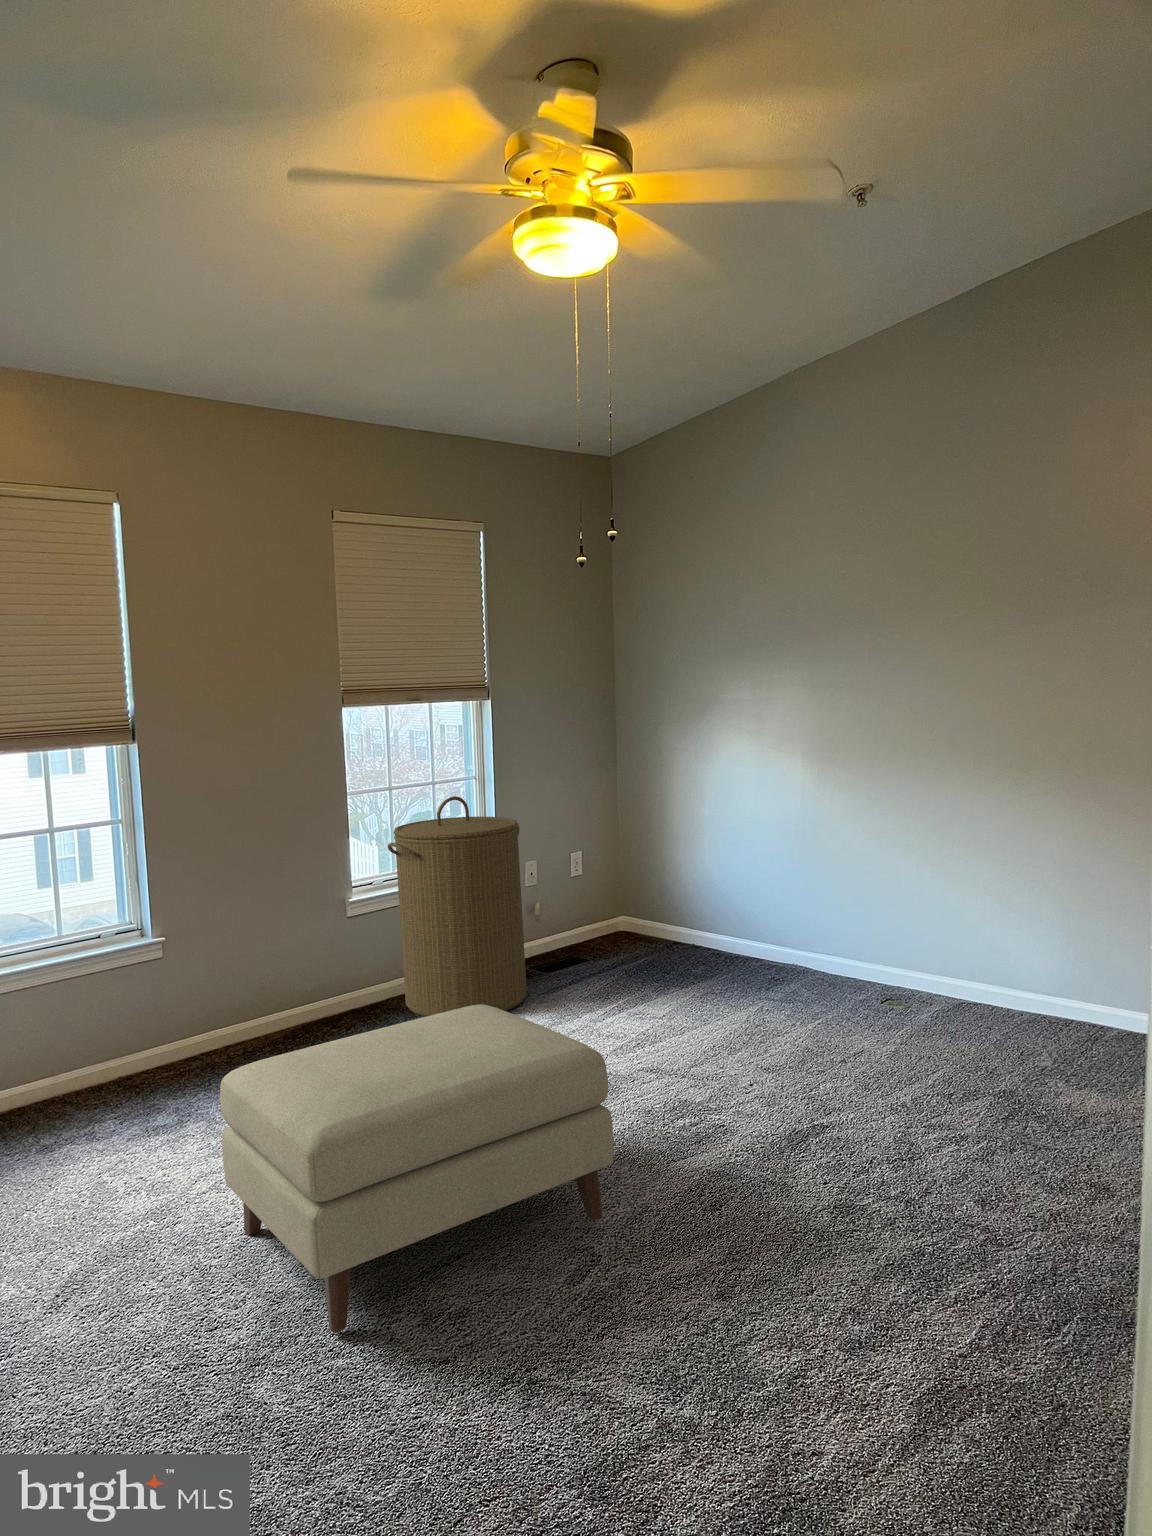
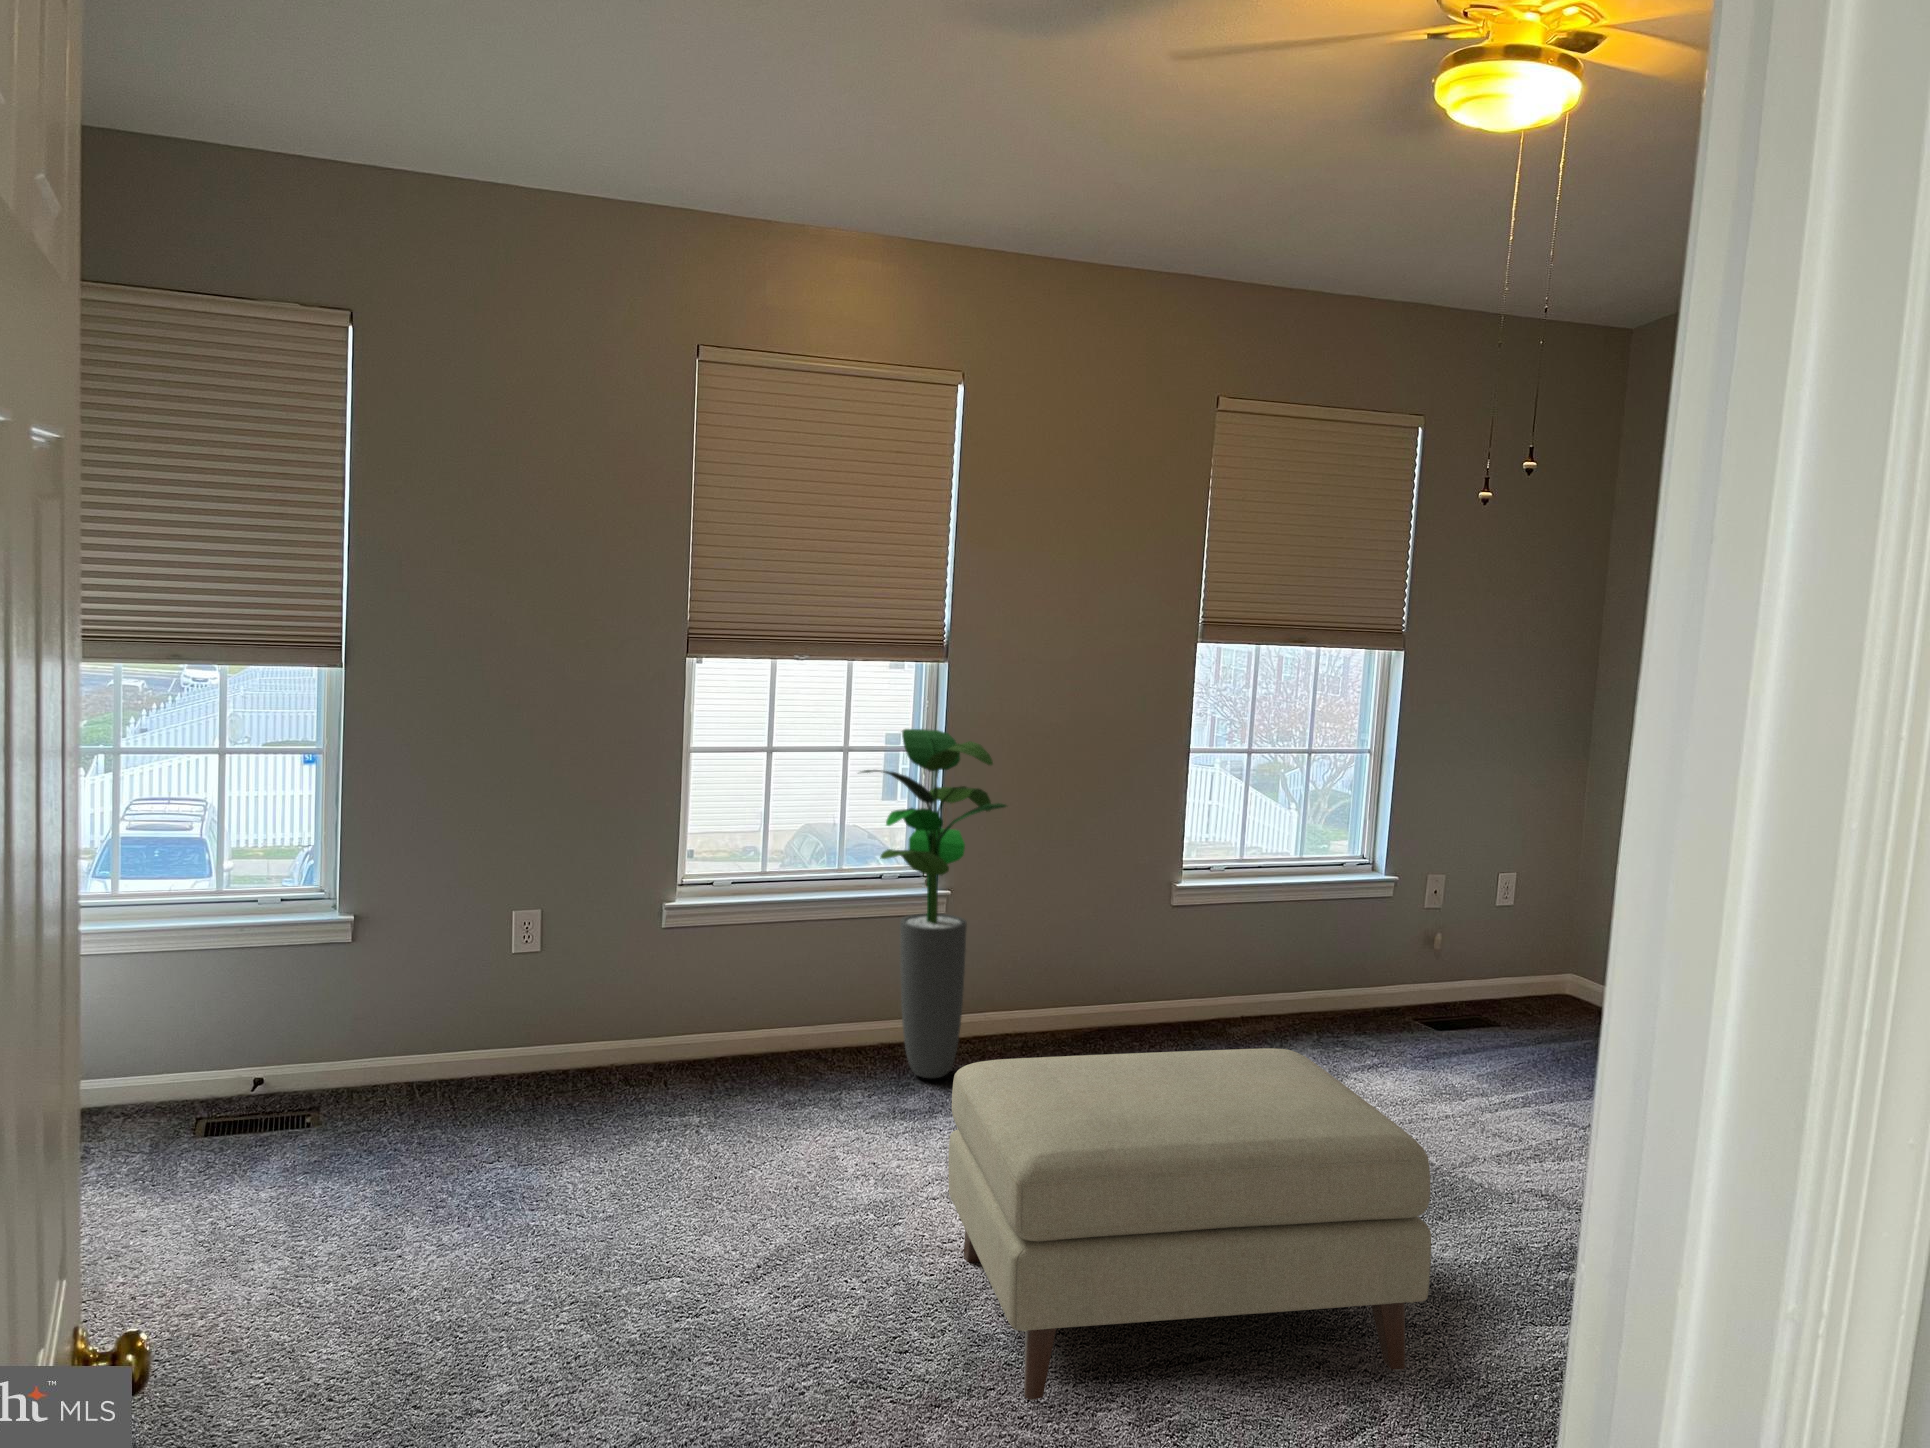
laundry hamper: present [388,796,527,1017] -> none [1226,768,1414,1068]
potted plant: none [77,800,219,1095] -> present [861,729,1007,1078]

